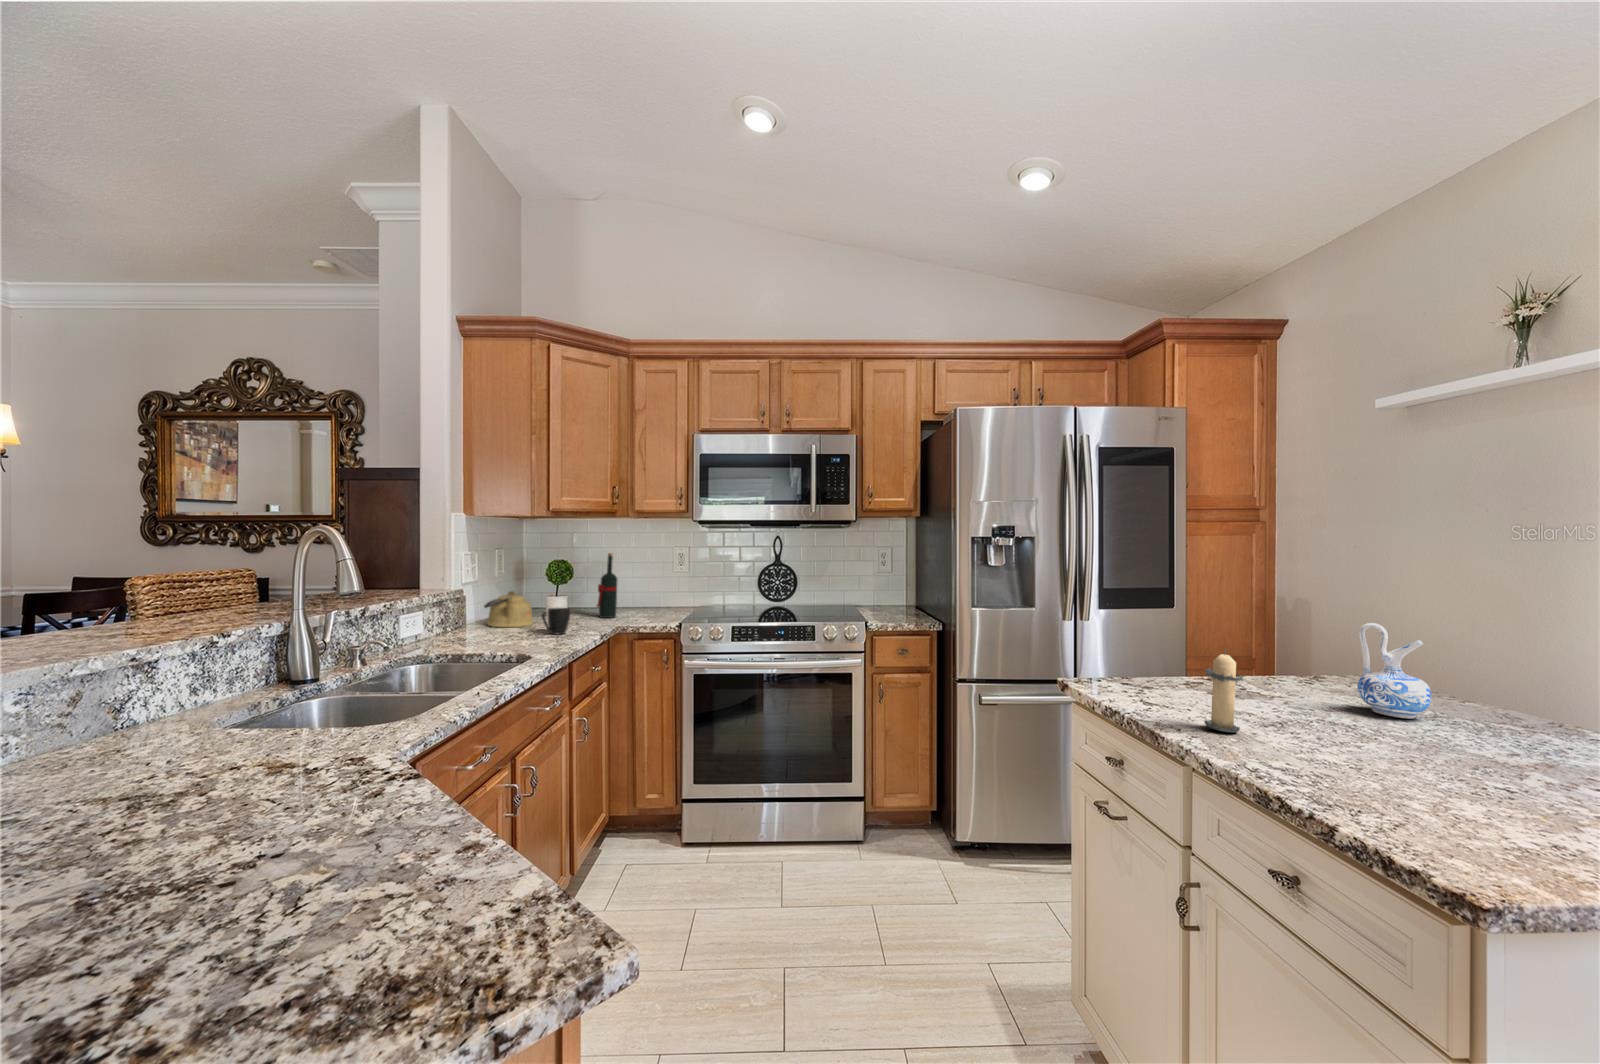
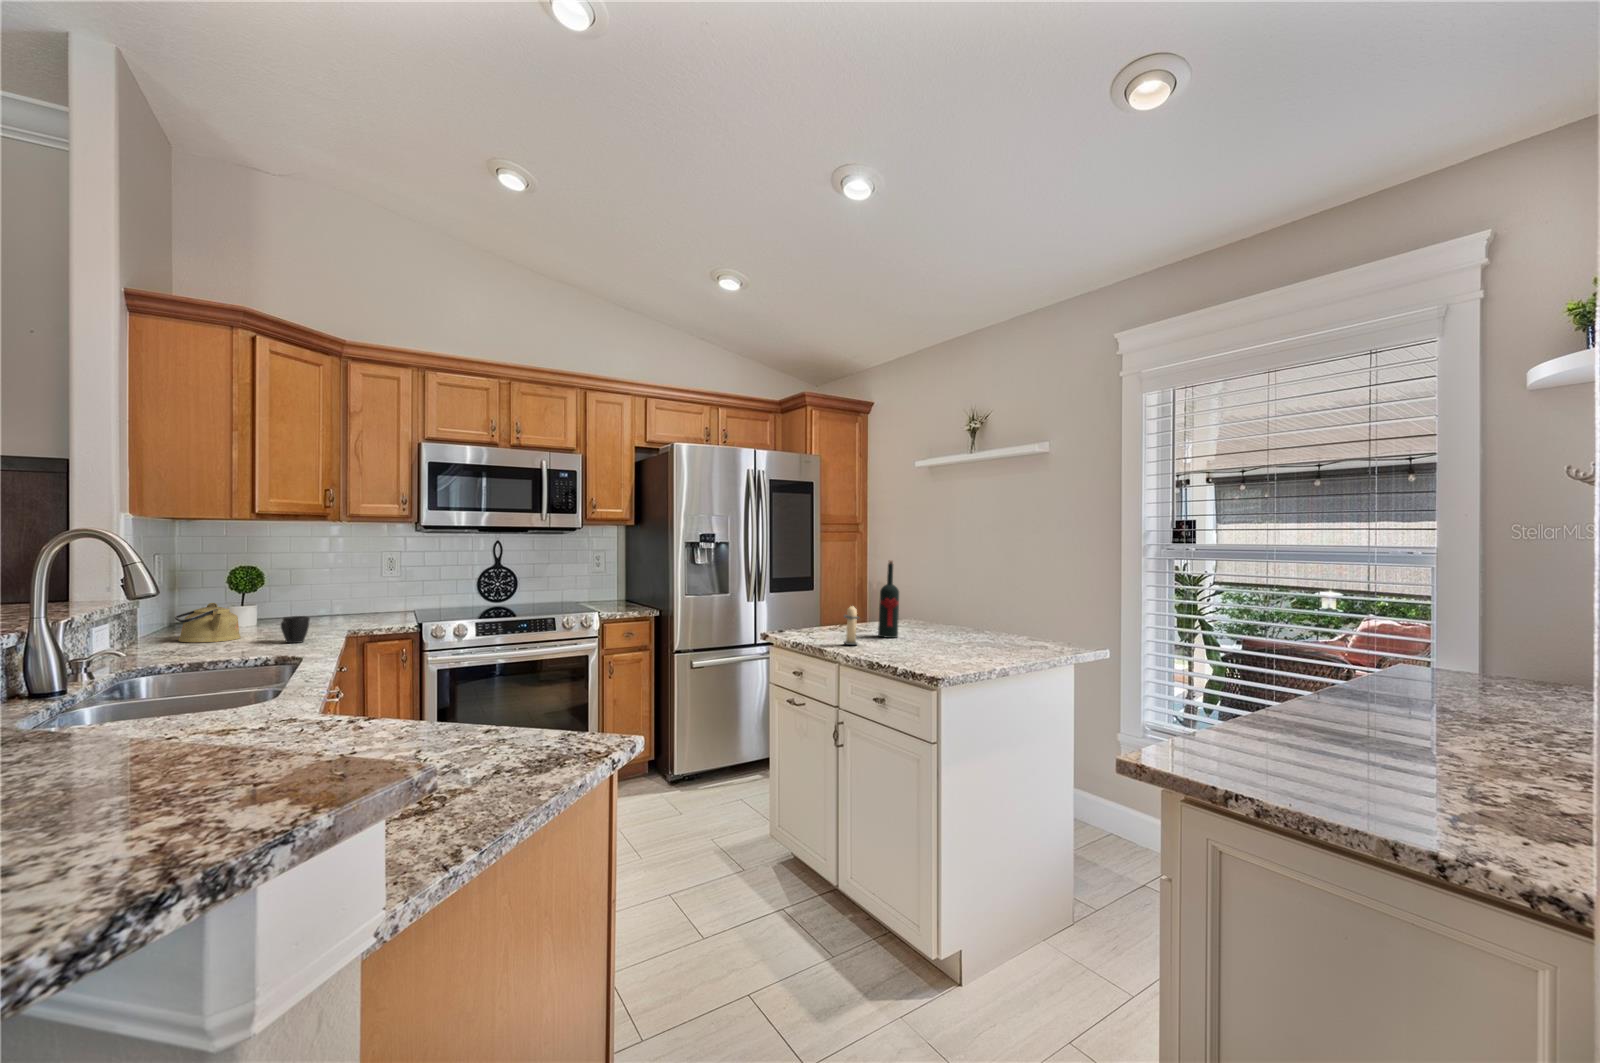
wine bottle: present [597,553,617,618] -> present [878,561,899,638]
ceramic pitcher: present [1358,623,1432,719] -> none [904,588,930,633]

